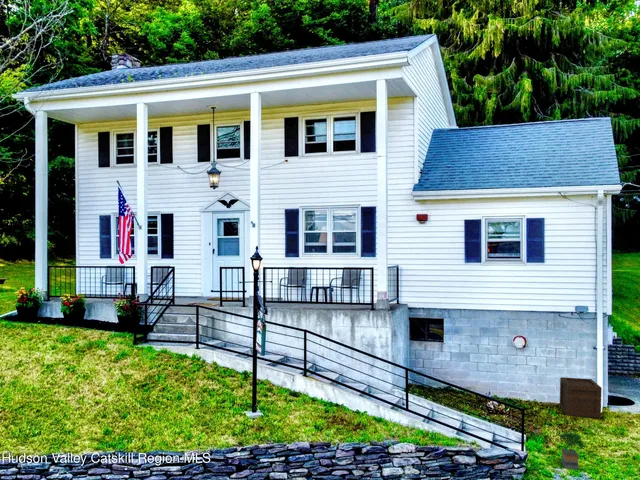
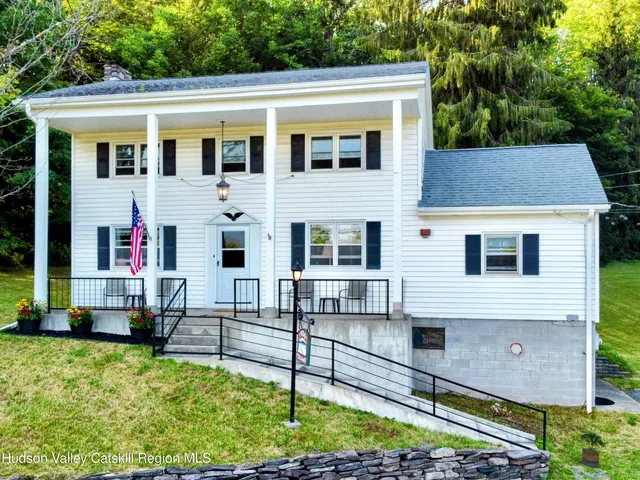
wooden crate: present [560,377,602,418] -> none [552,380,594,417]

